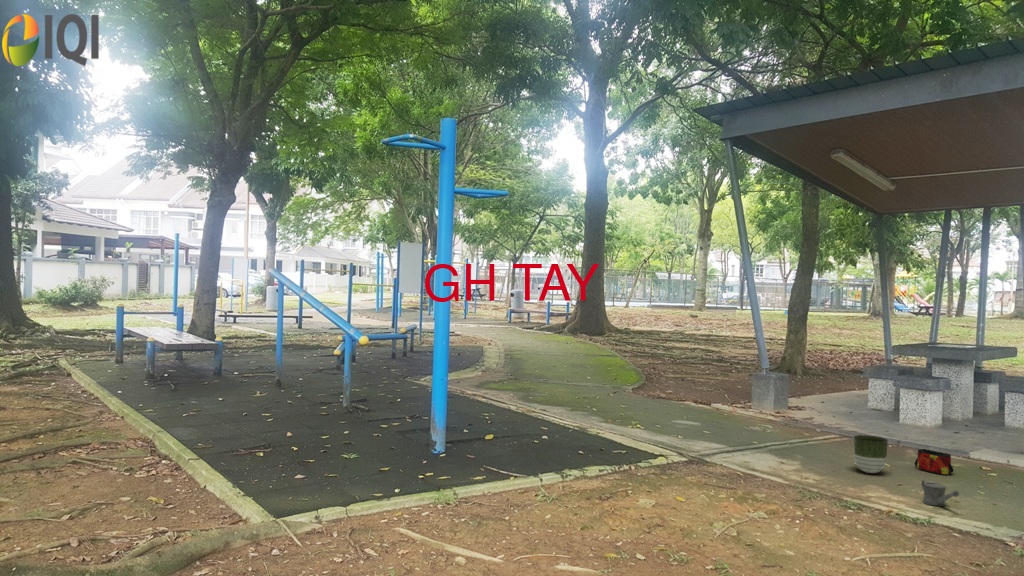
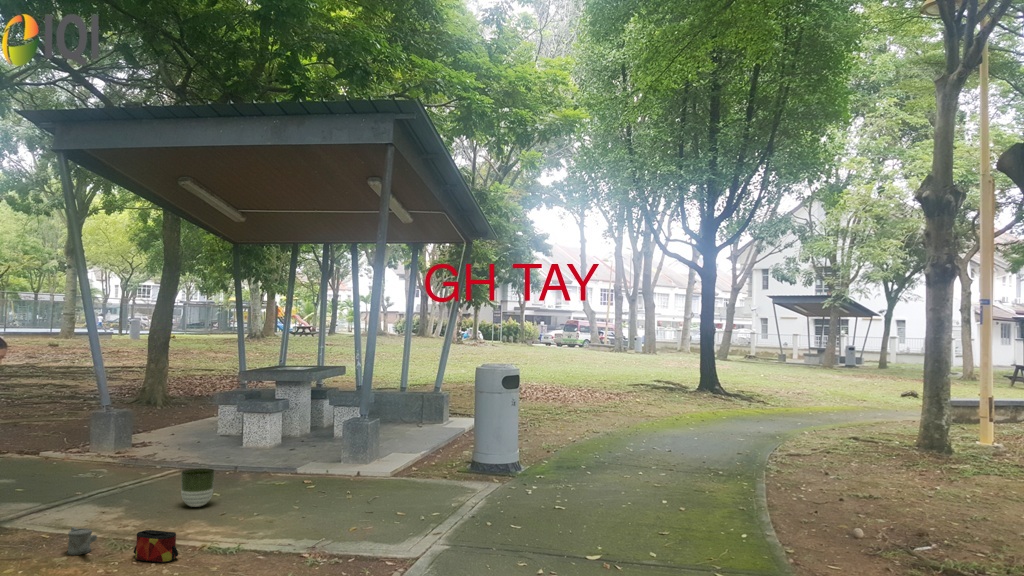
bag: present [914,449,953,475] -> present [134,530,178,563]
watering can: present [922,480,959,506] -> present [67,527,97,555]

